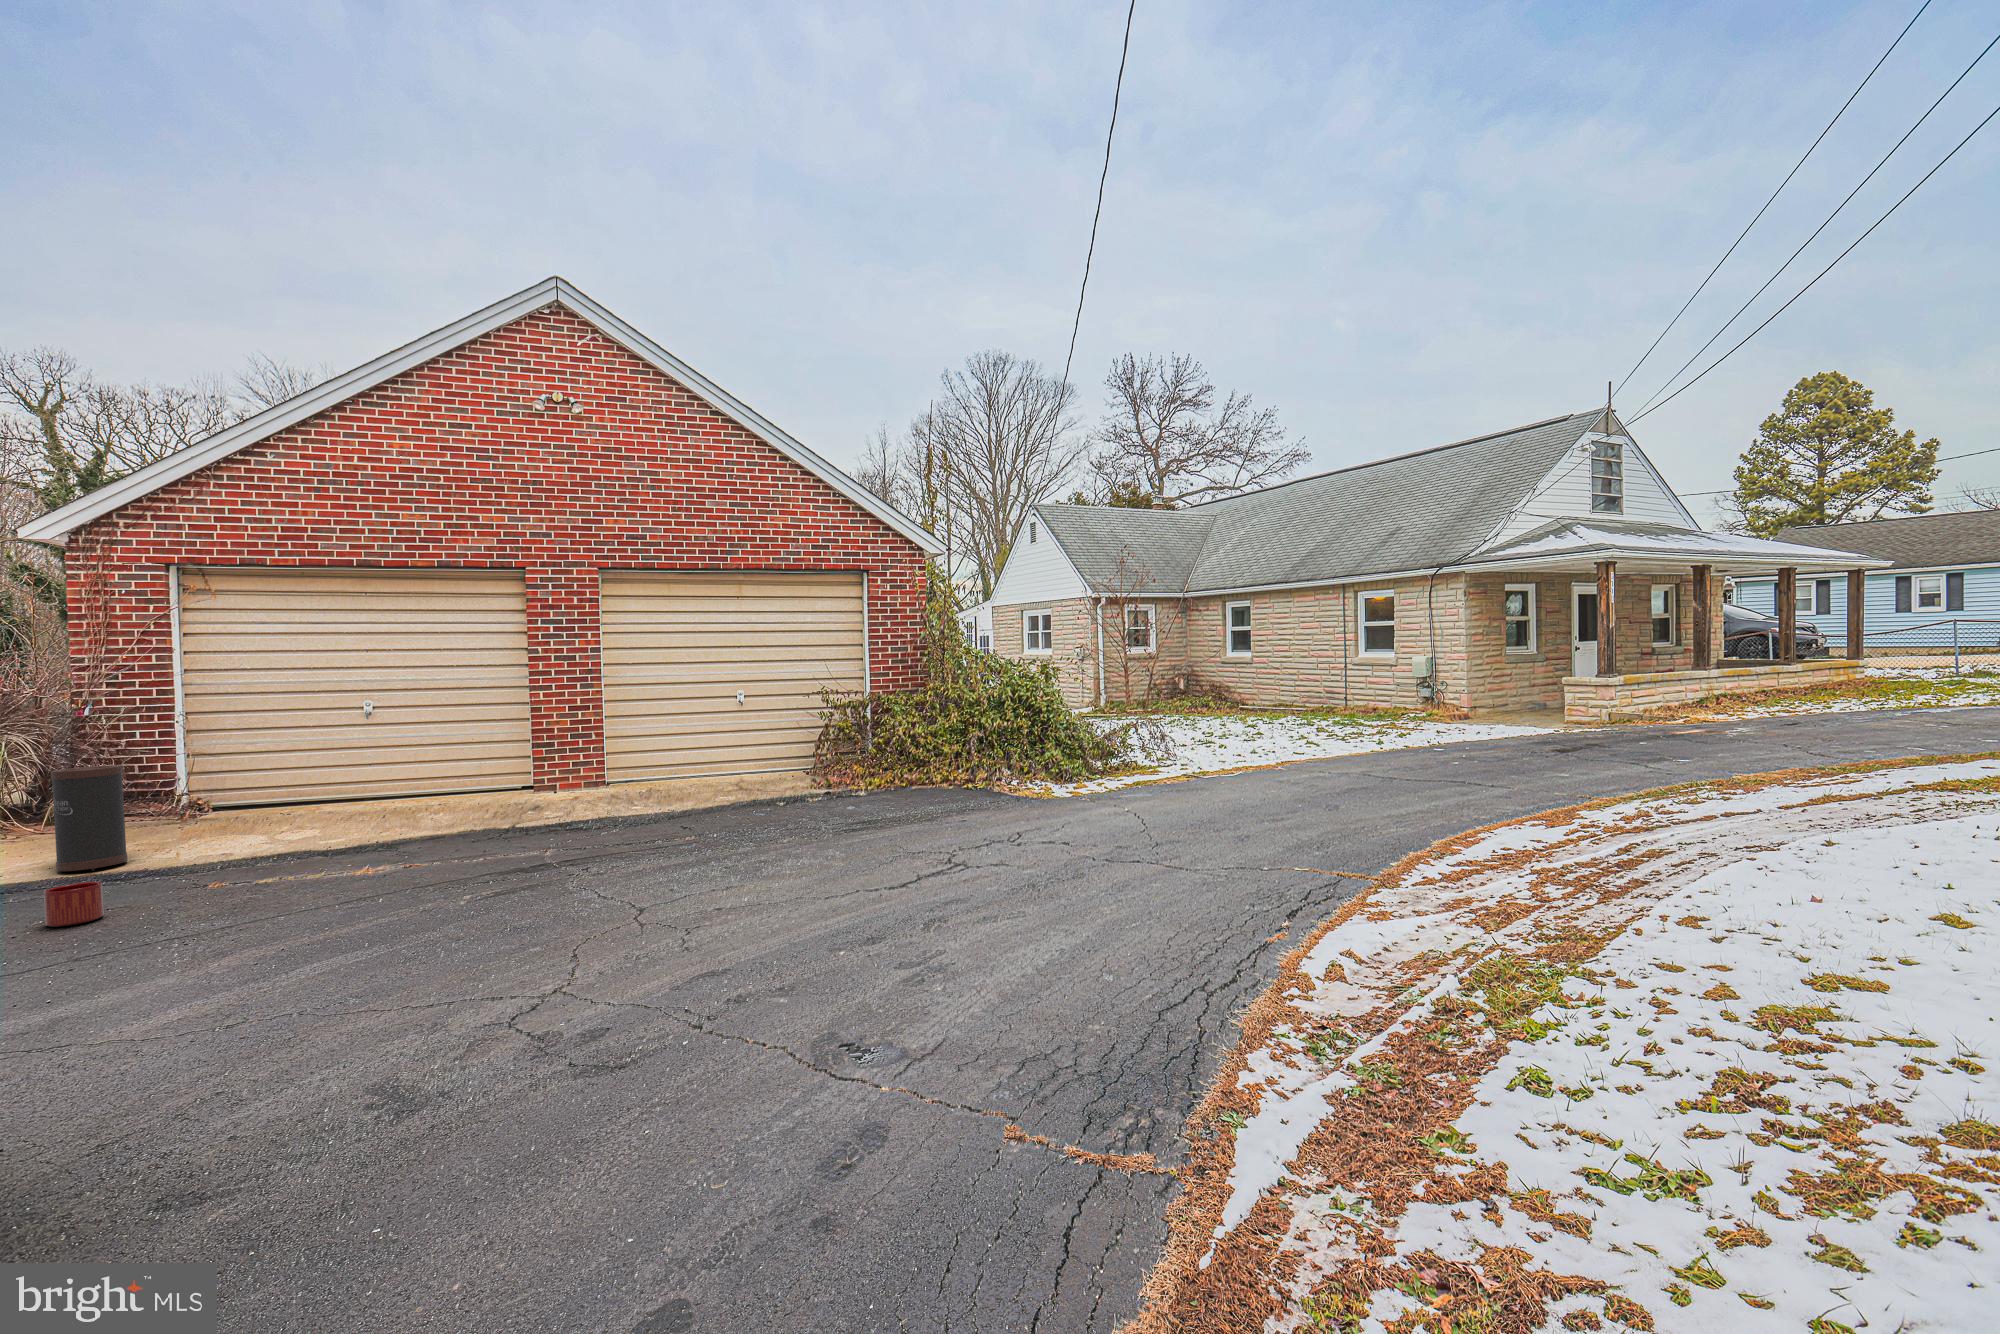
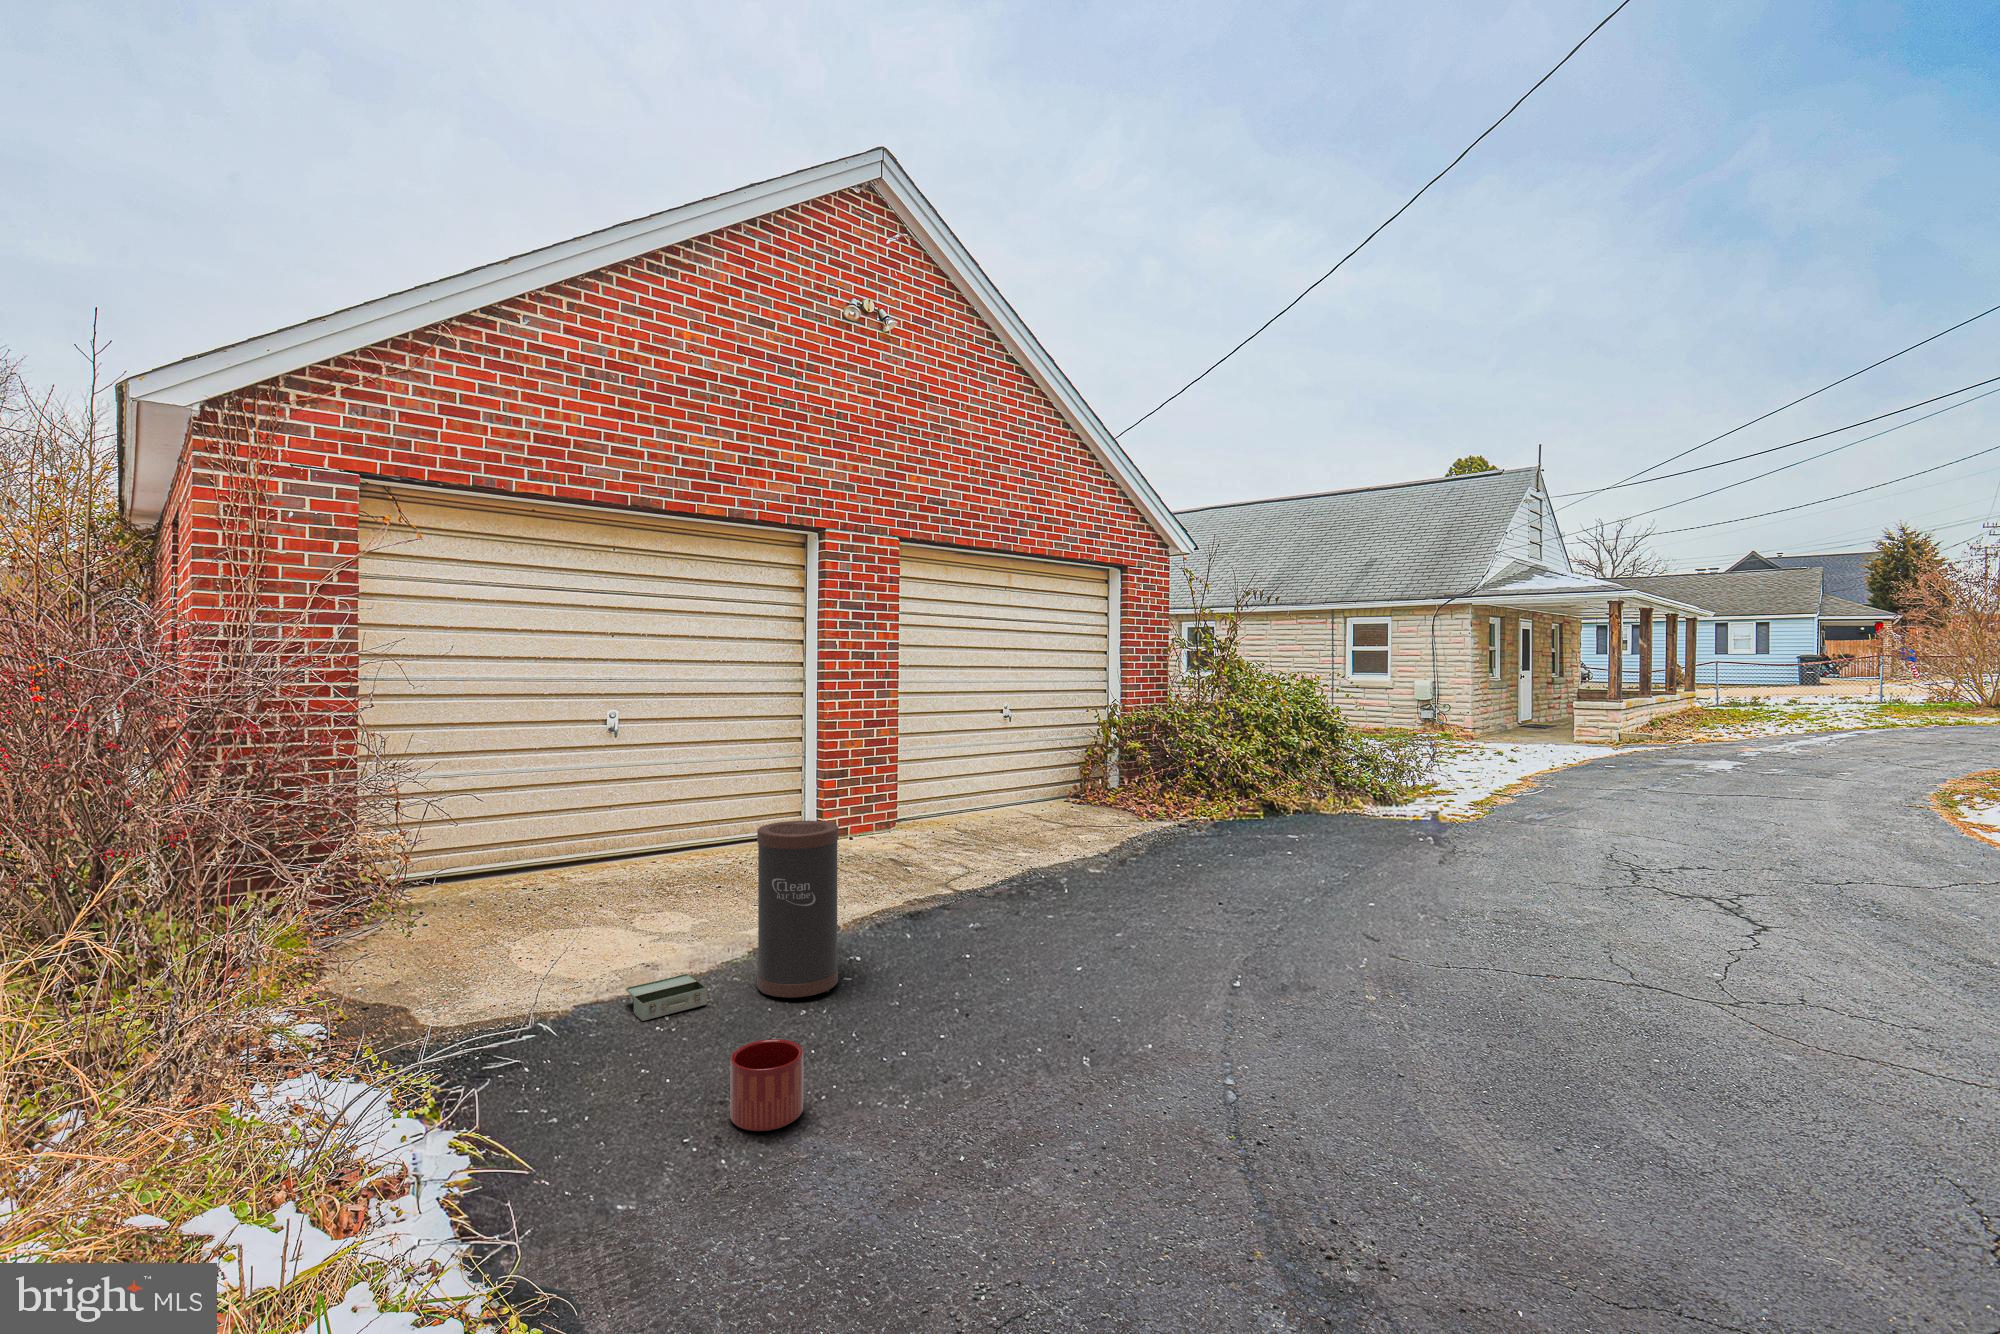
trash can: present [51,765,128,871] -> present [757,821,838,998]
toolbox: none [138,858,201,880] -> present [626,974,707,1021]

